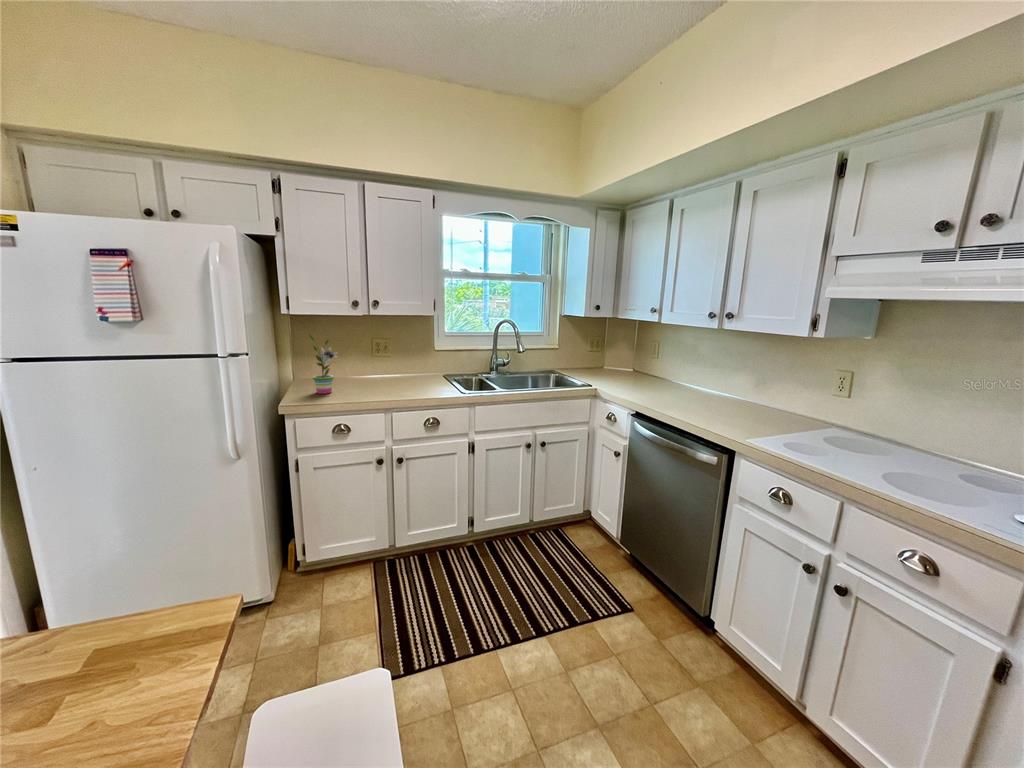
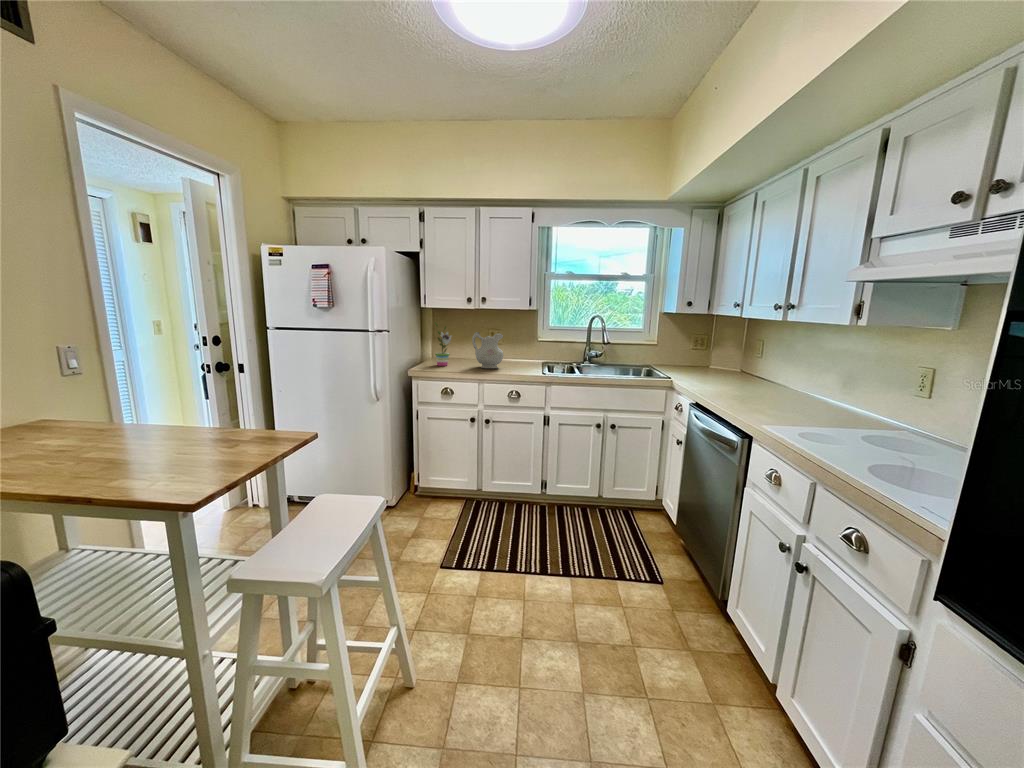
ceramic pitcher: none [367,346,408,392] -> present [472,332,503,368]

